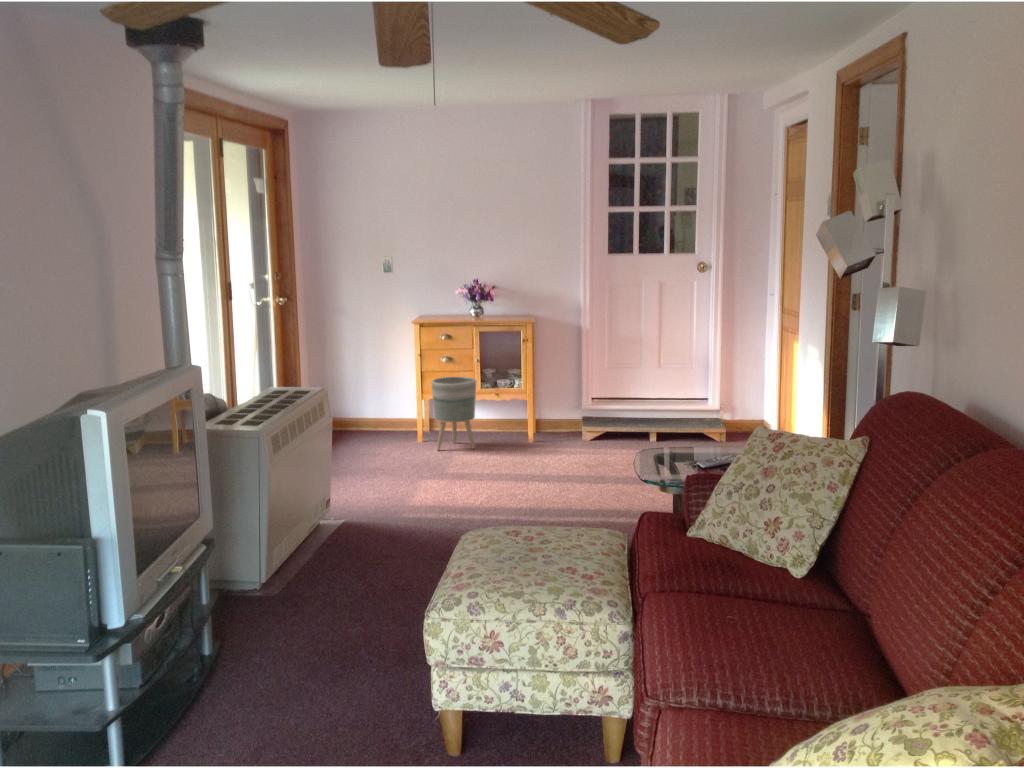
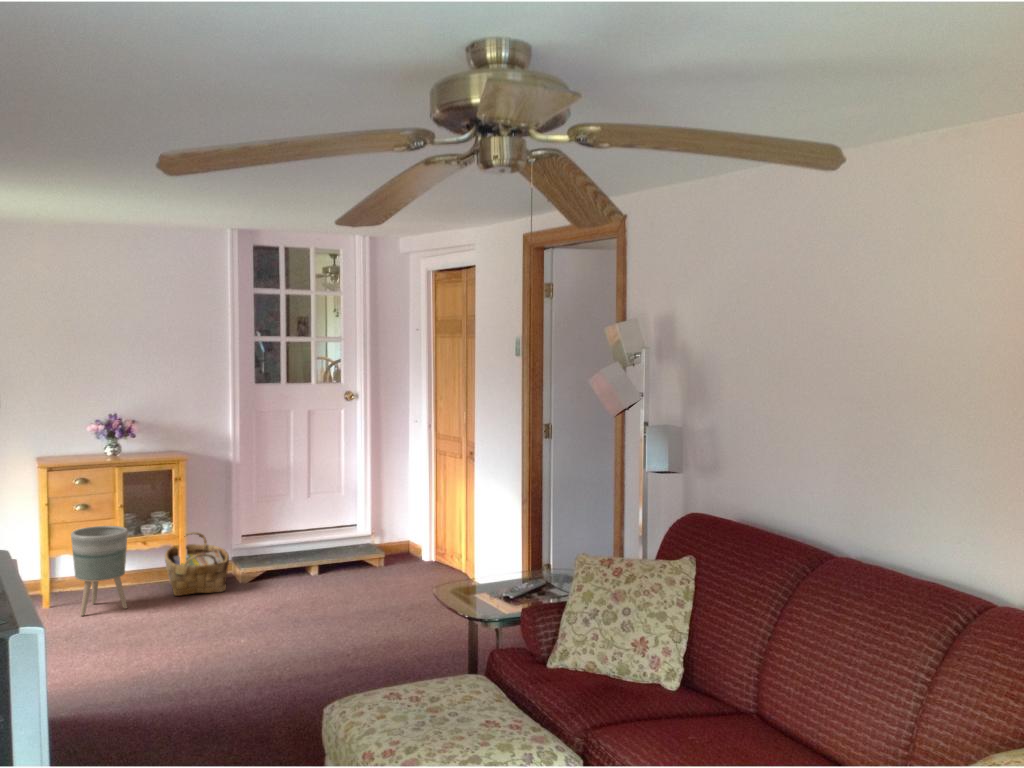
woven basket: none [515,390,570,445] -> present [165,532,229,596]

